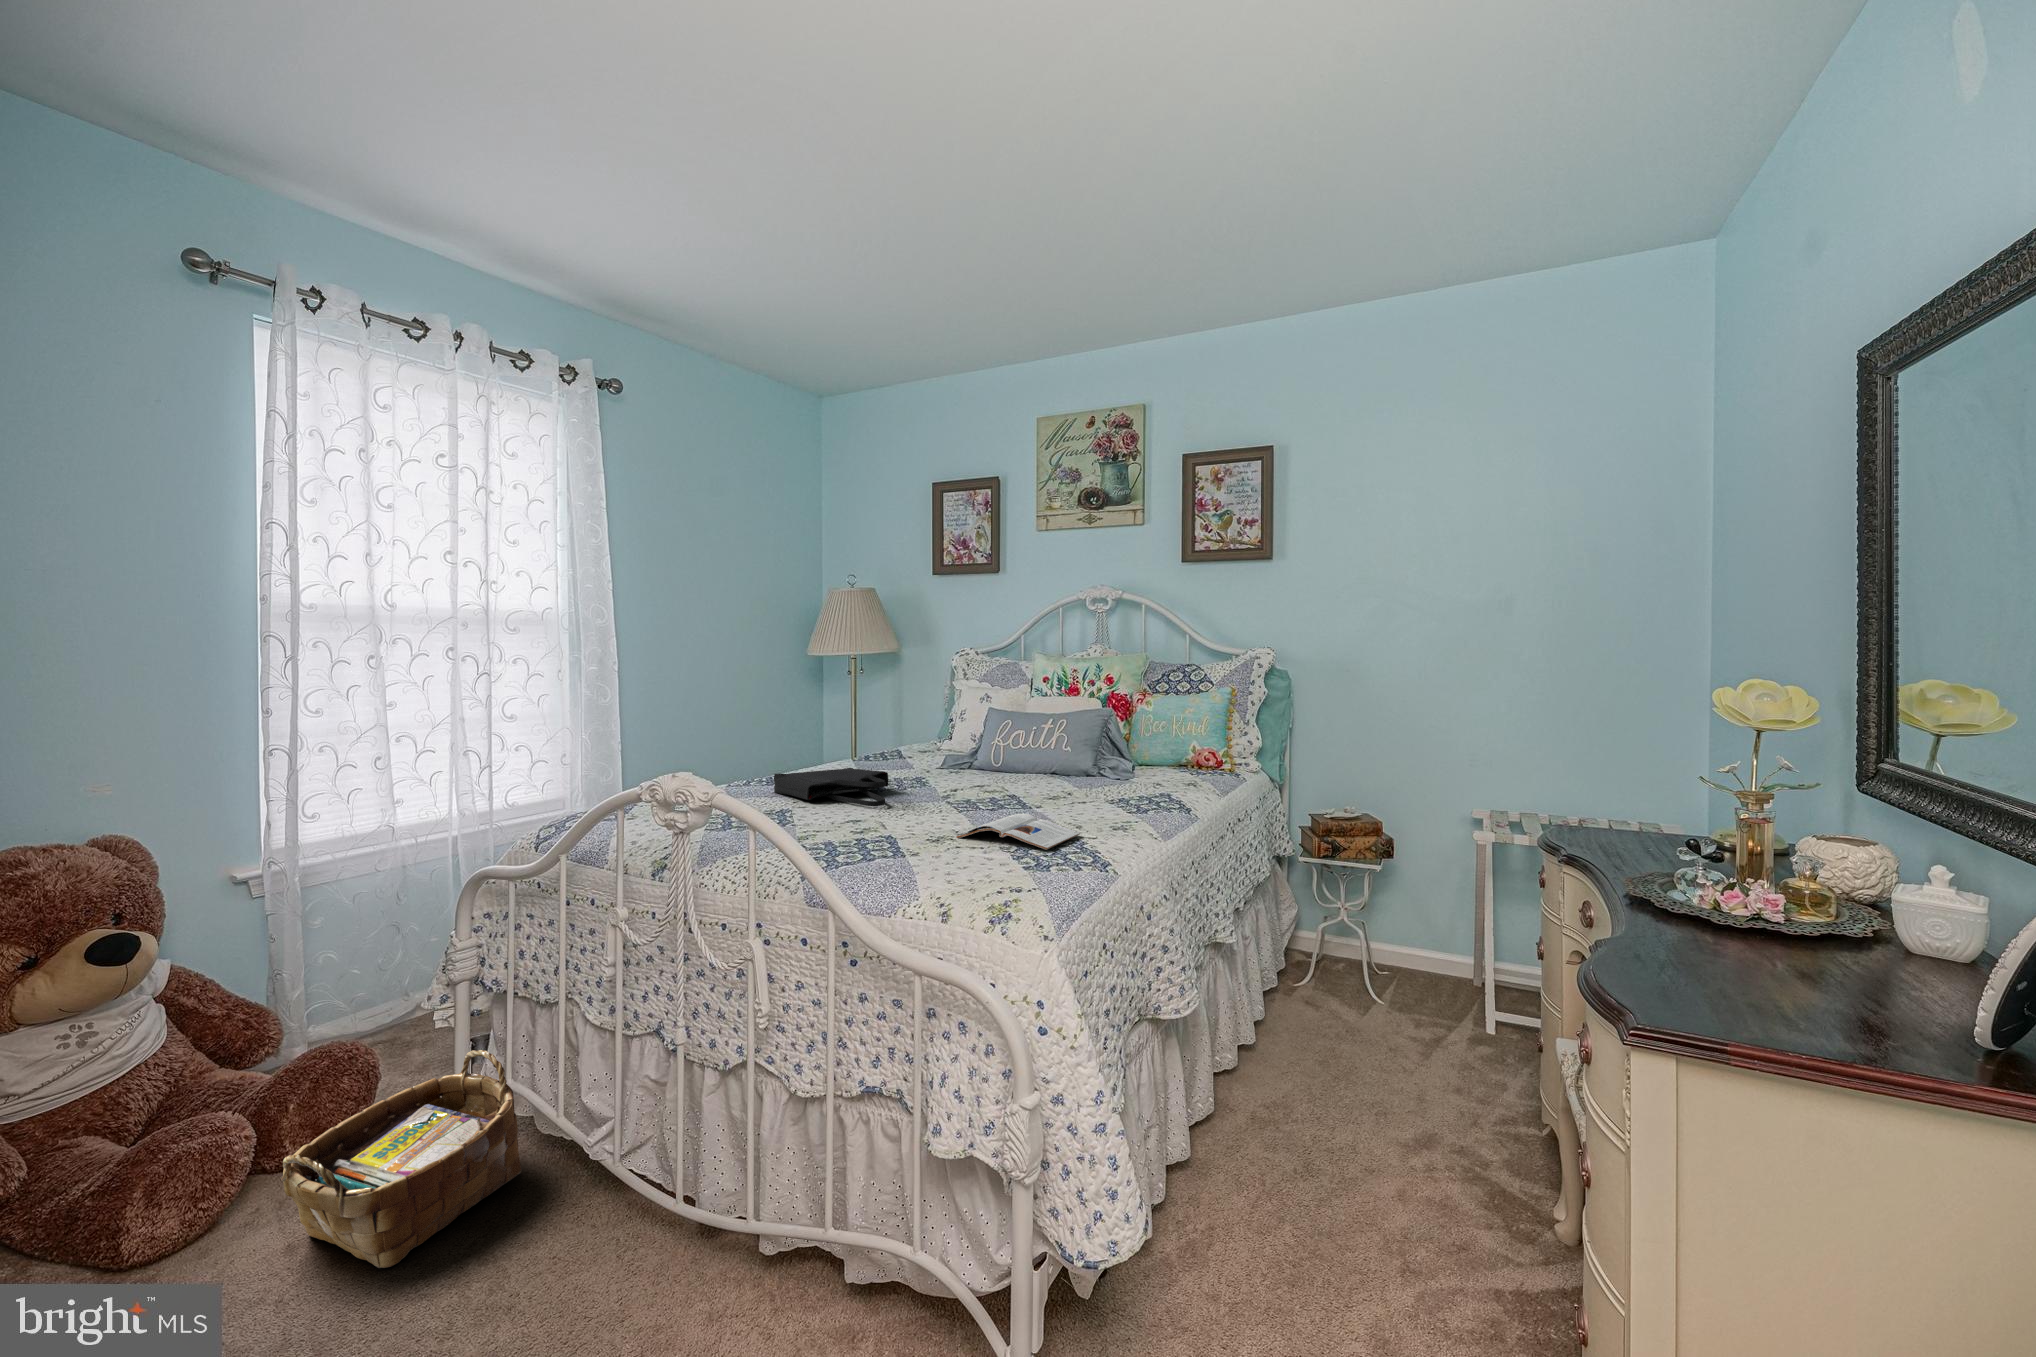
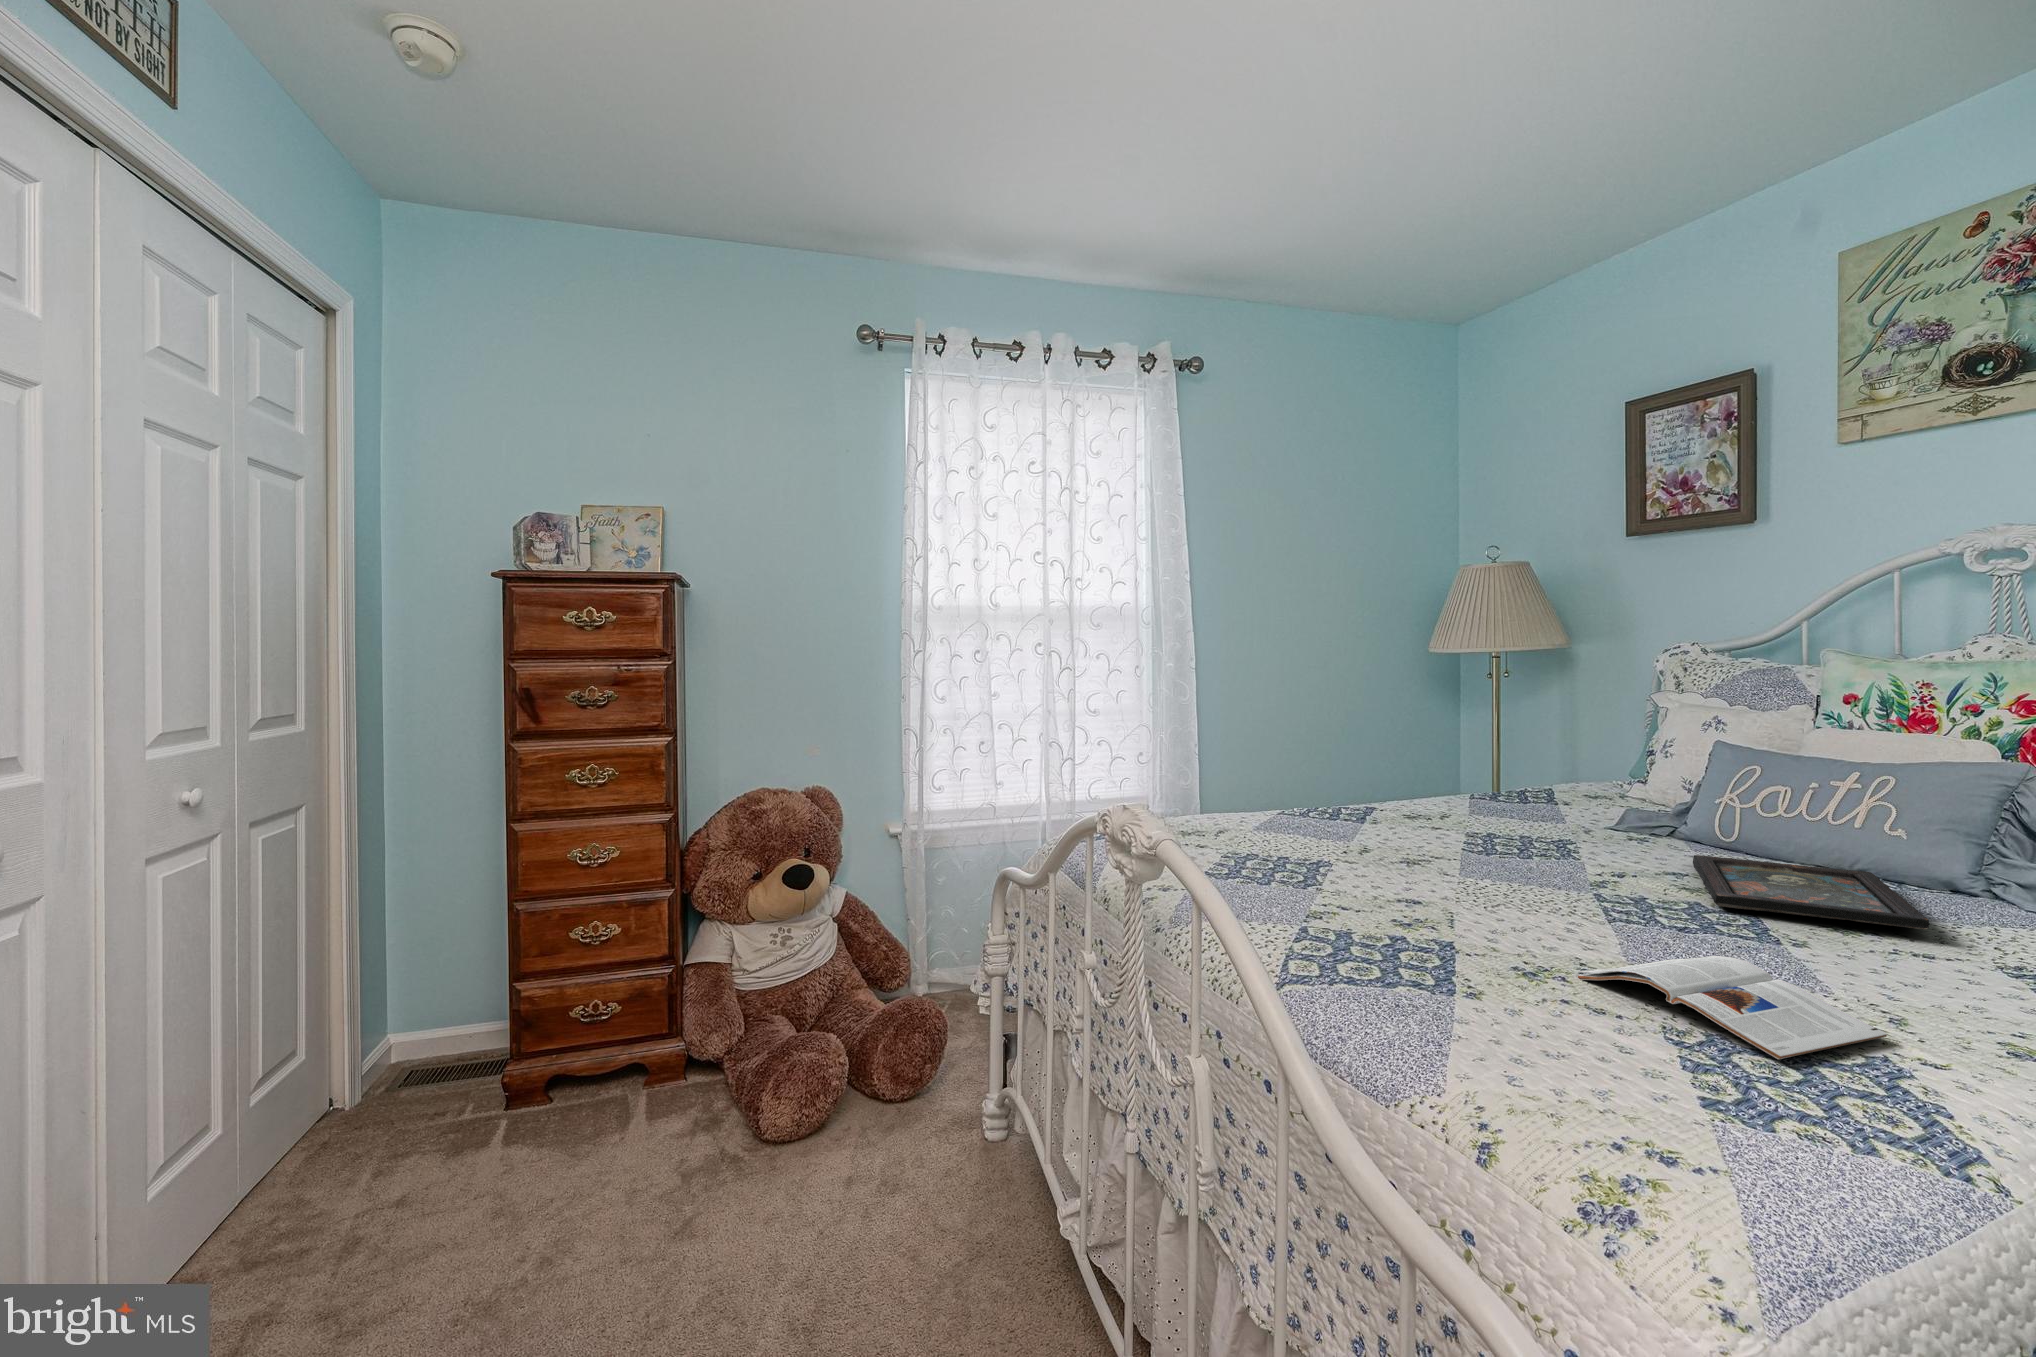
tote bag: present [774,768,888,806] -> none [1327,813,1496,885]
tray: none [986,772,1087,797] -> present [1693,855,1929,929]
woven basket: present [281,1050,521,1268] -> none [816,1067,1010,1272]

